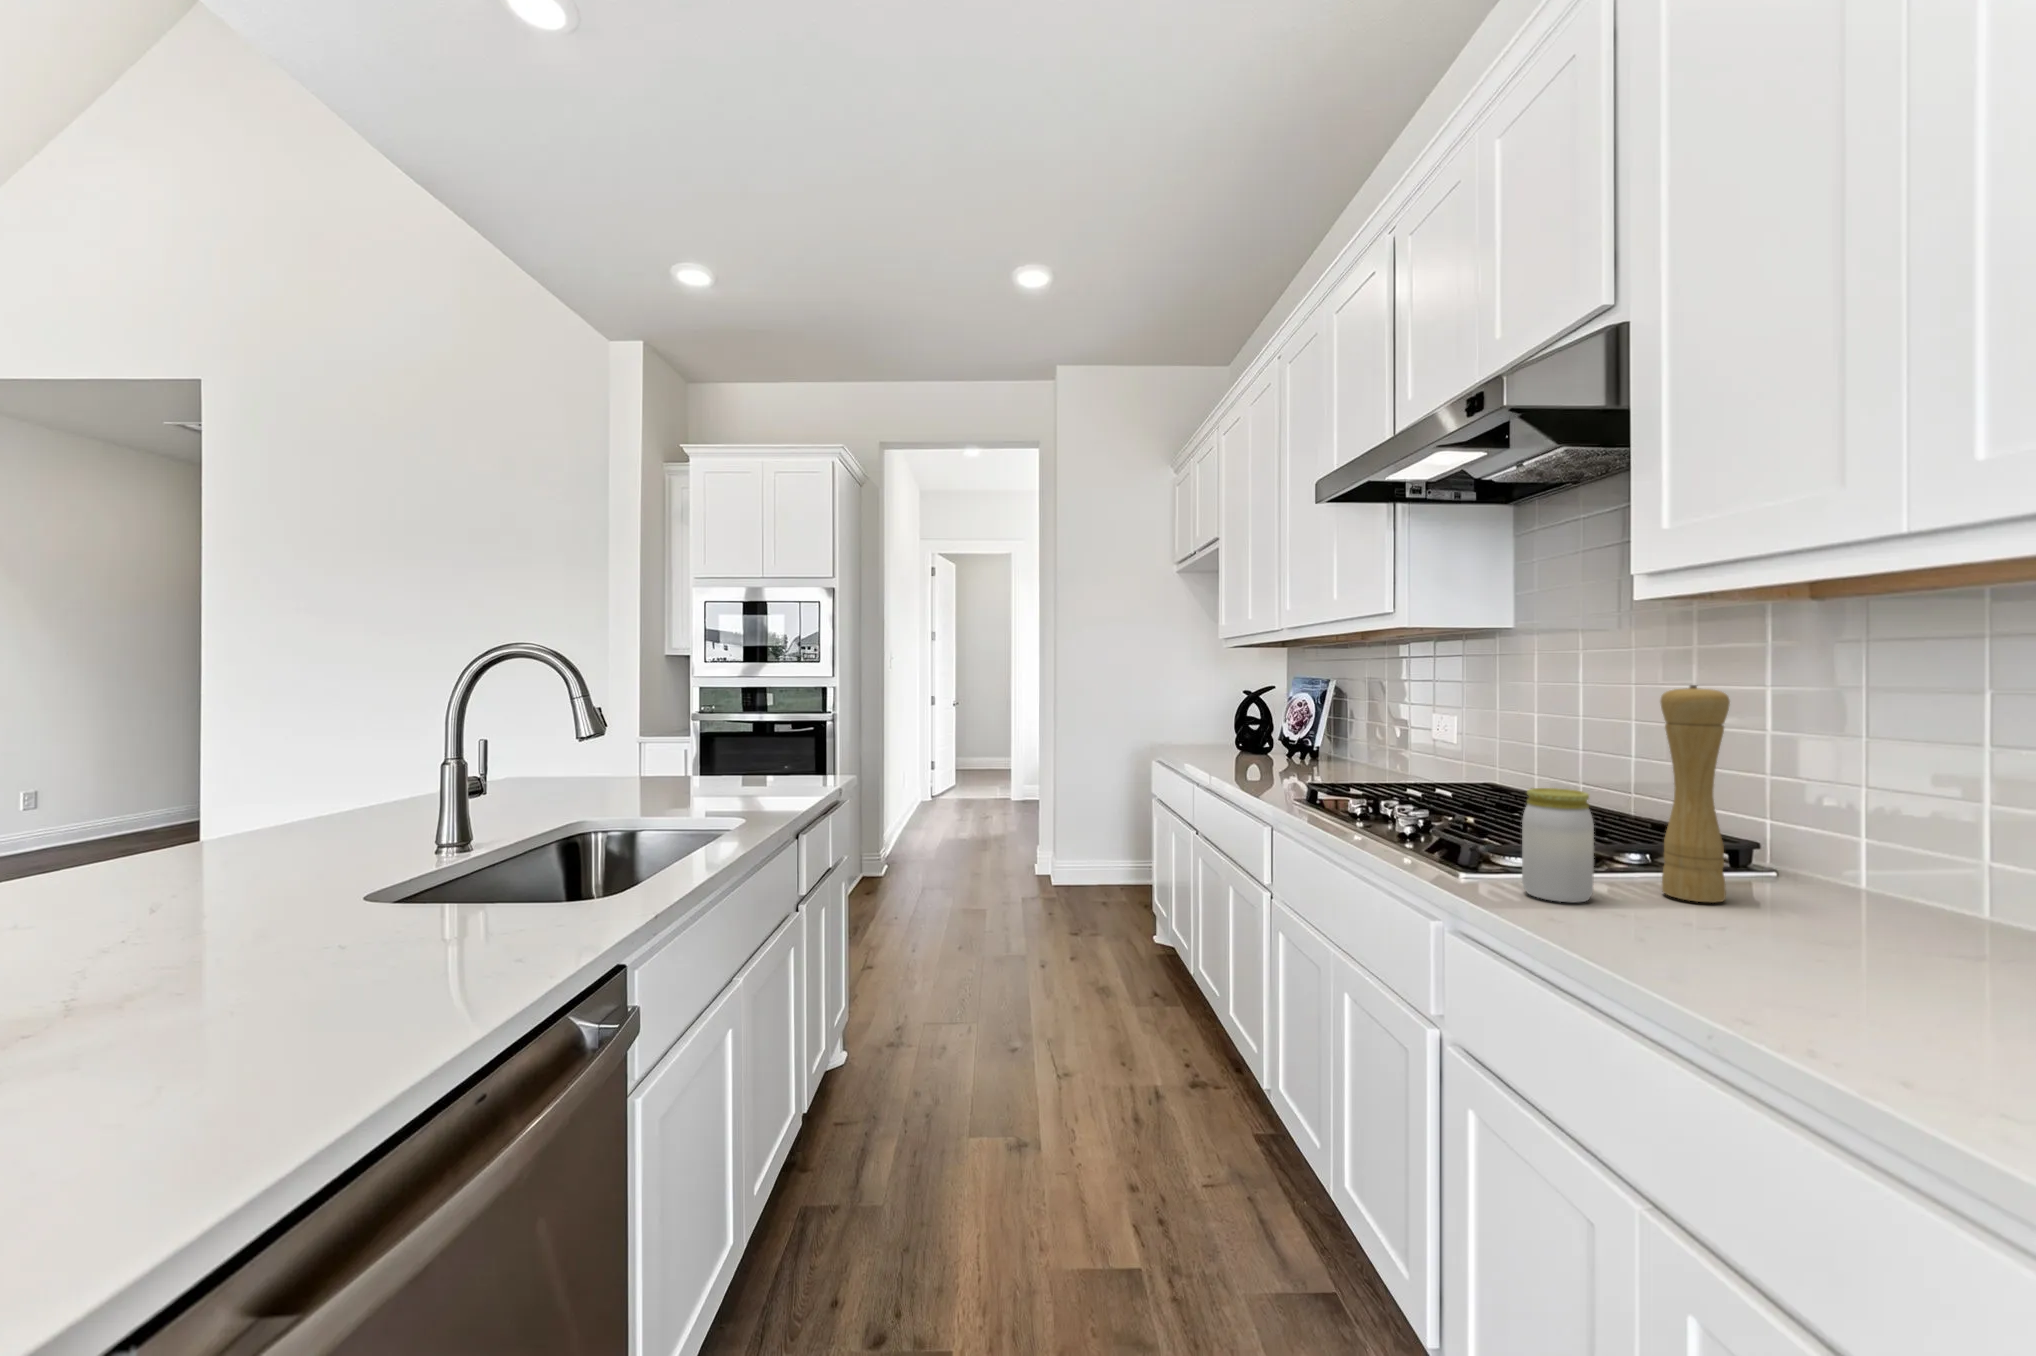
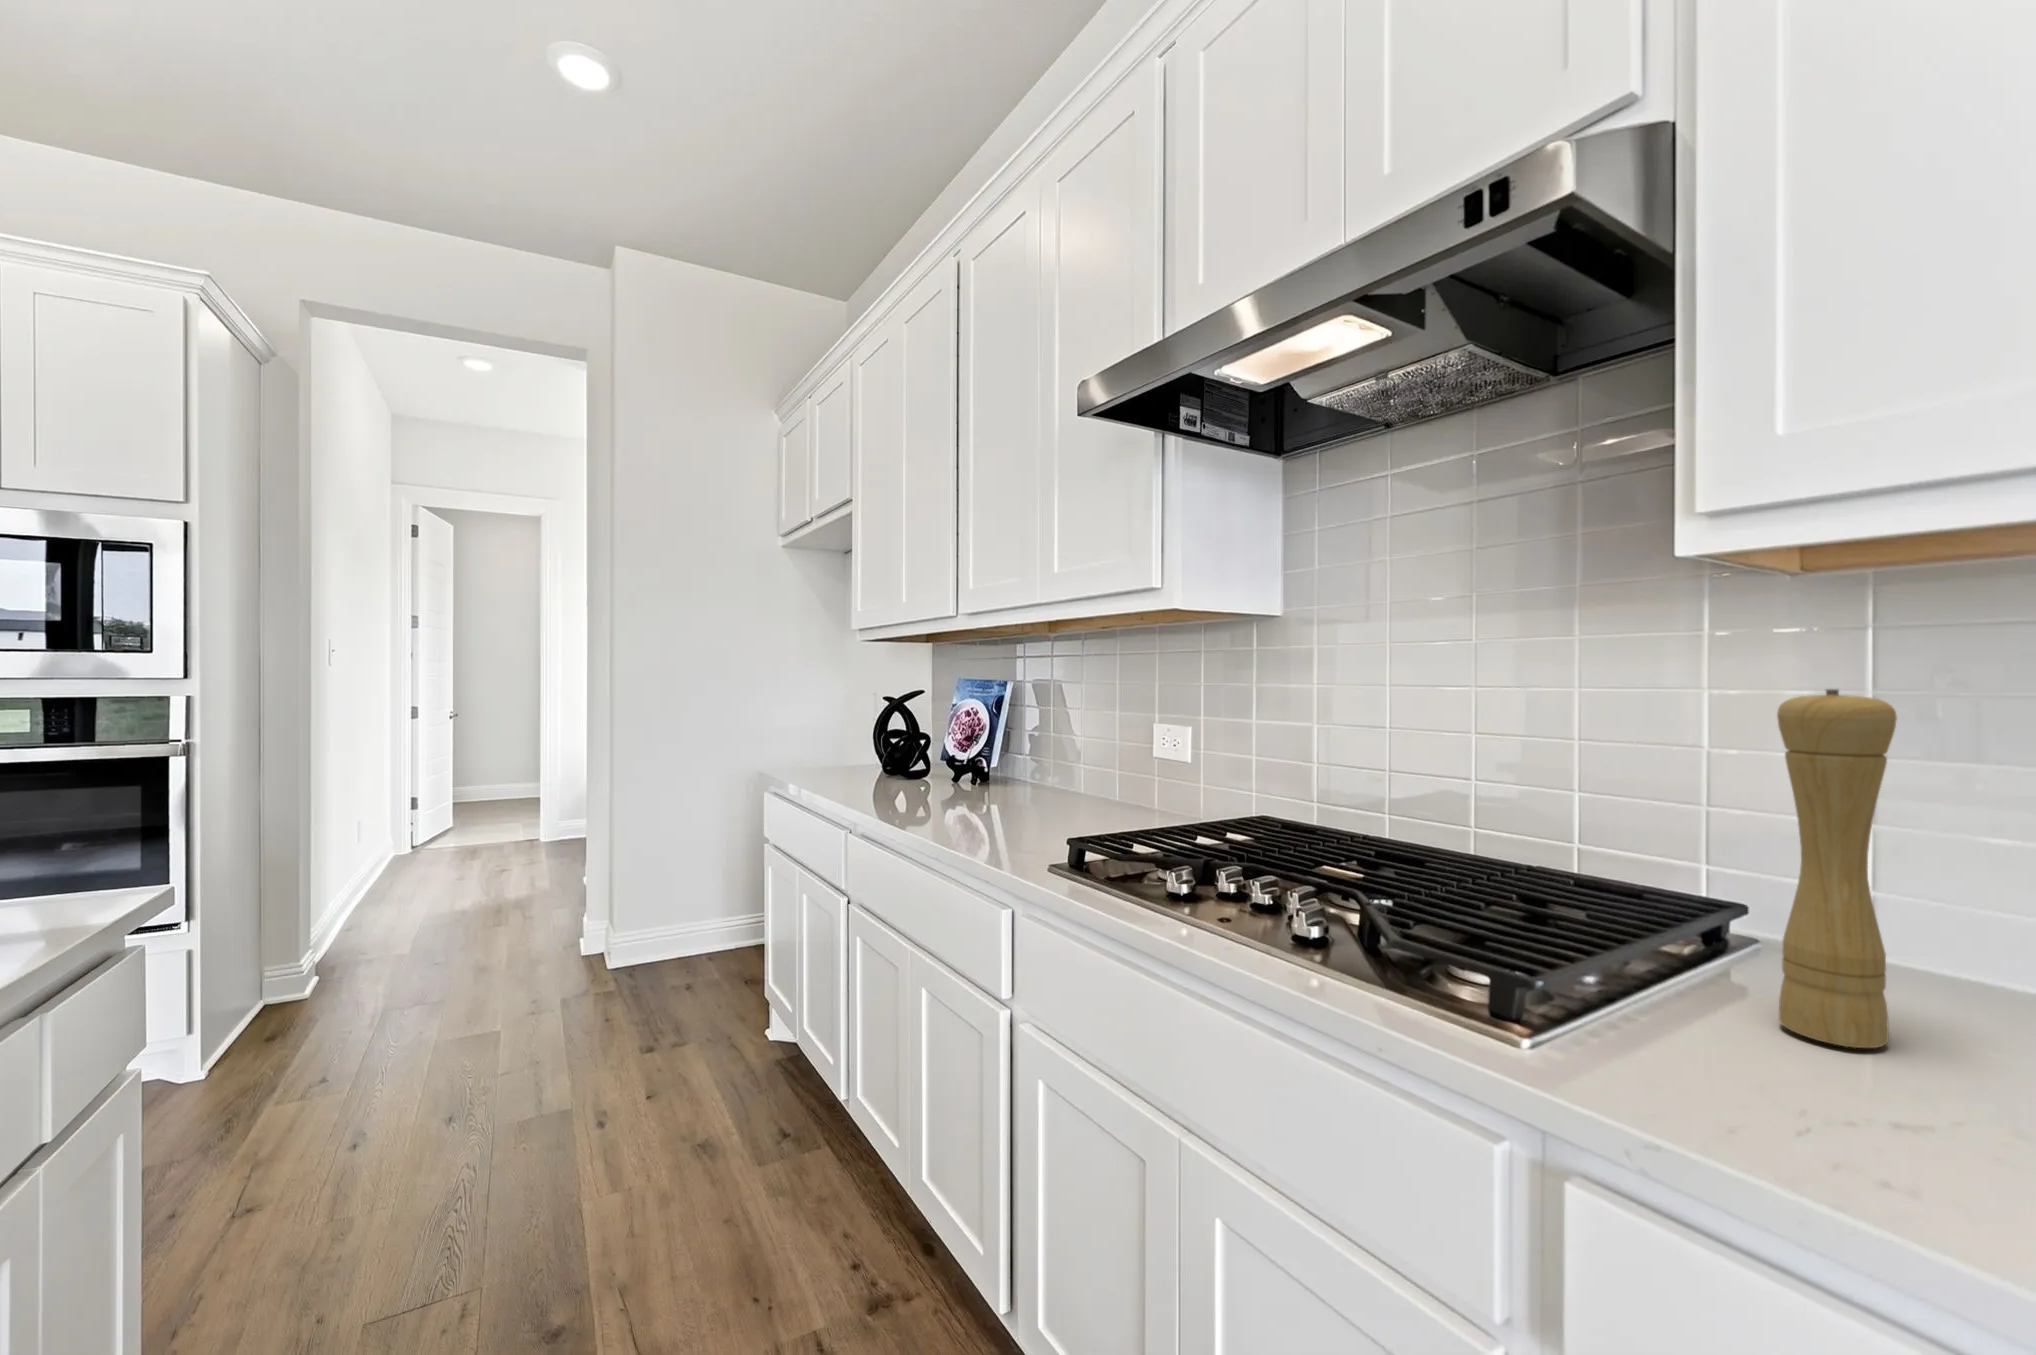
jar: present [1522,788,1594,903] -> none [1630,873,1768,1092]

